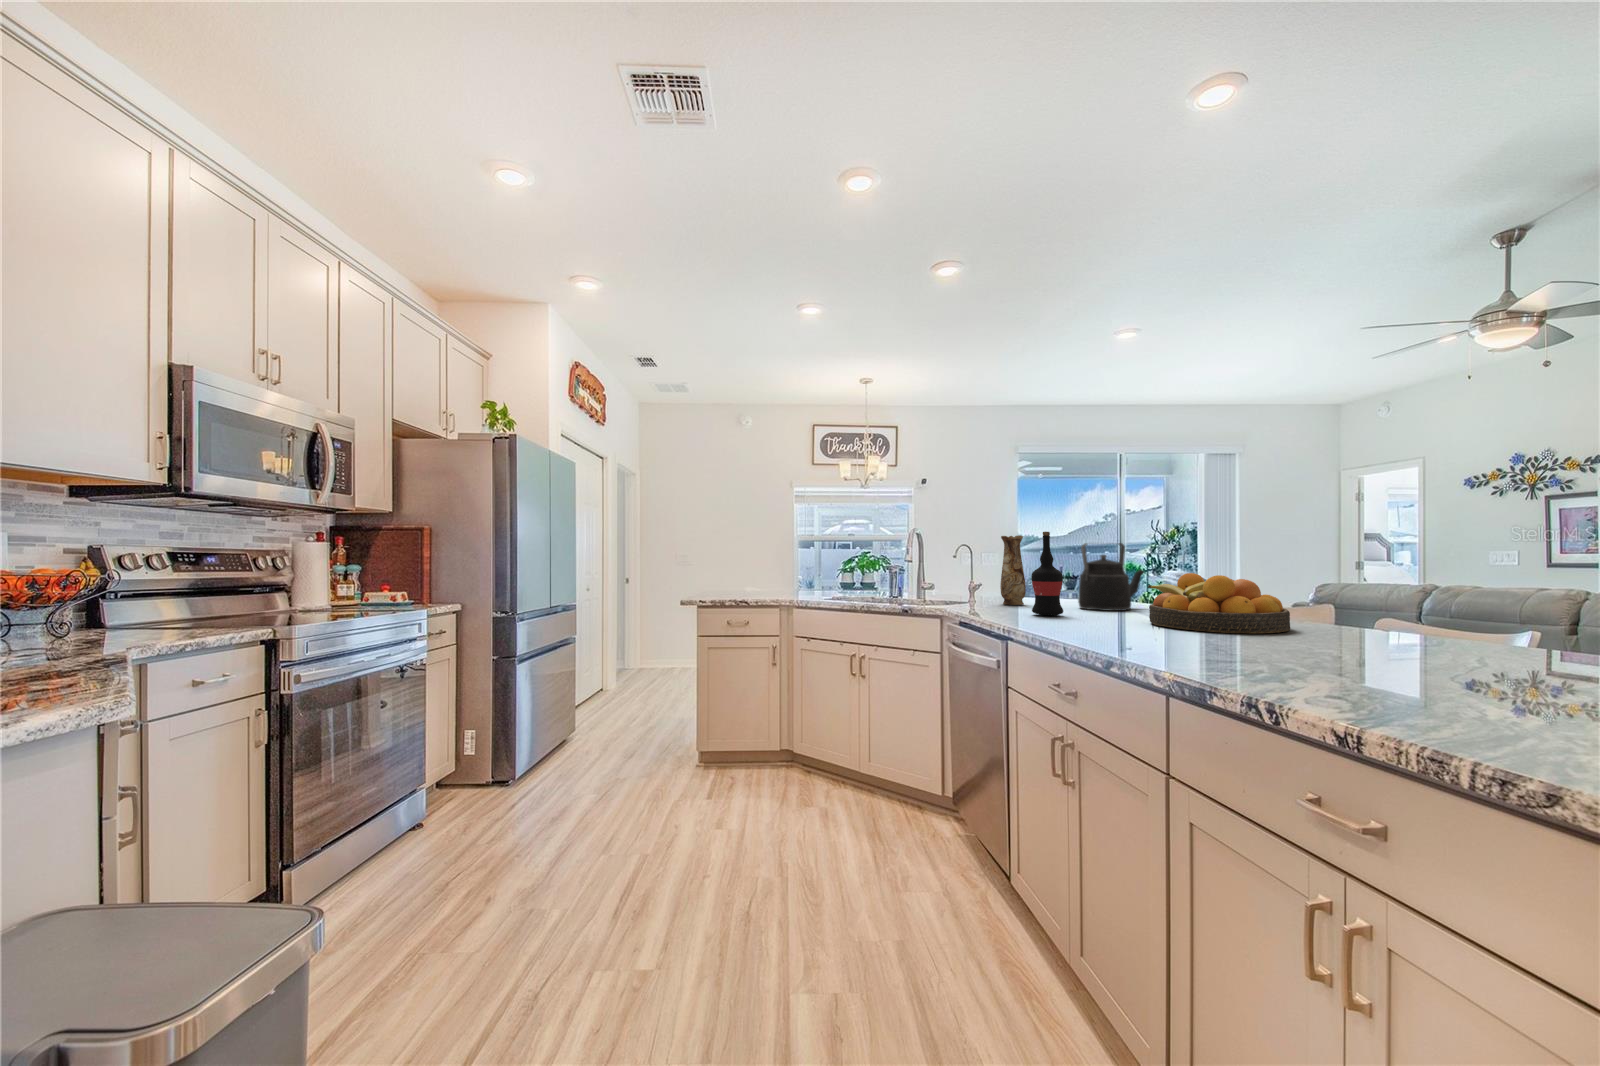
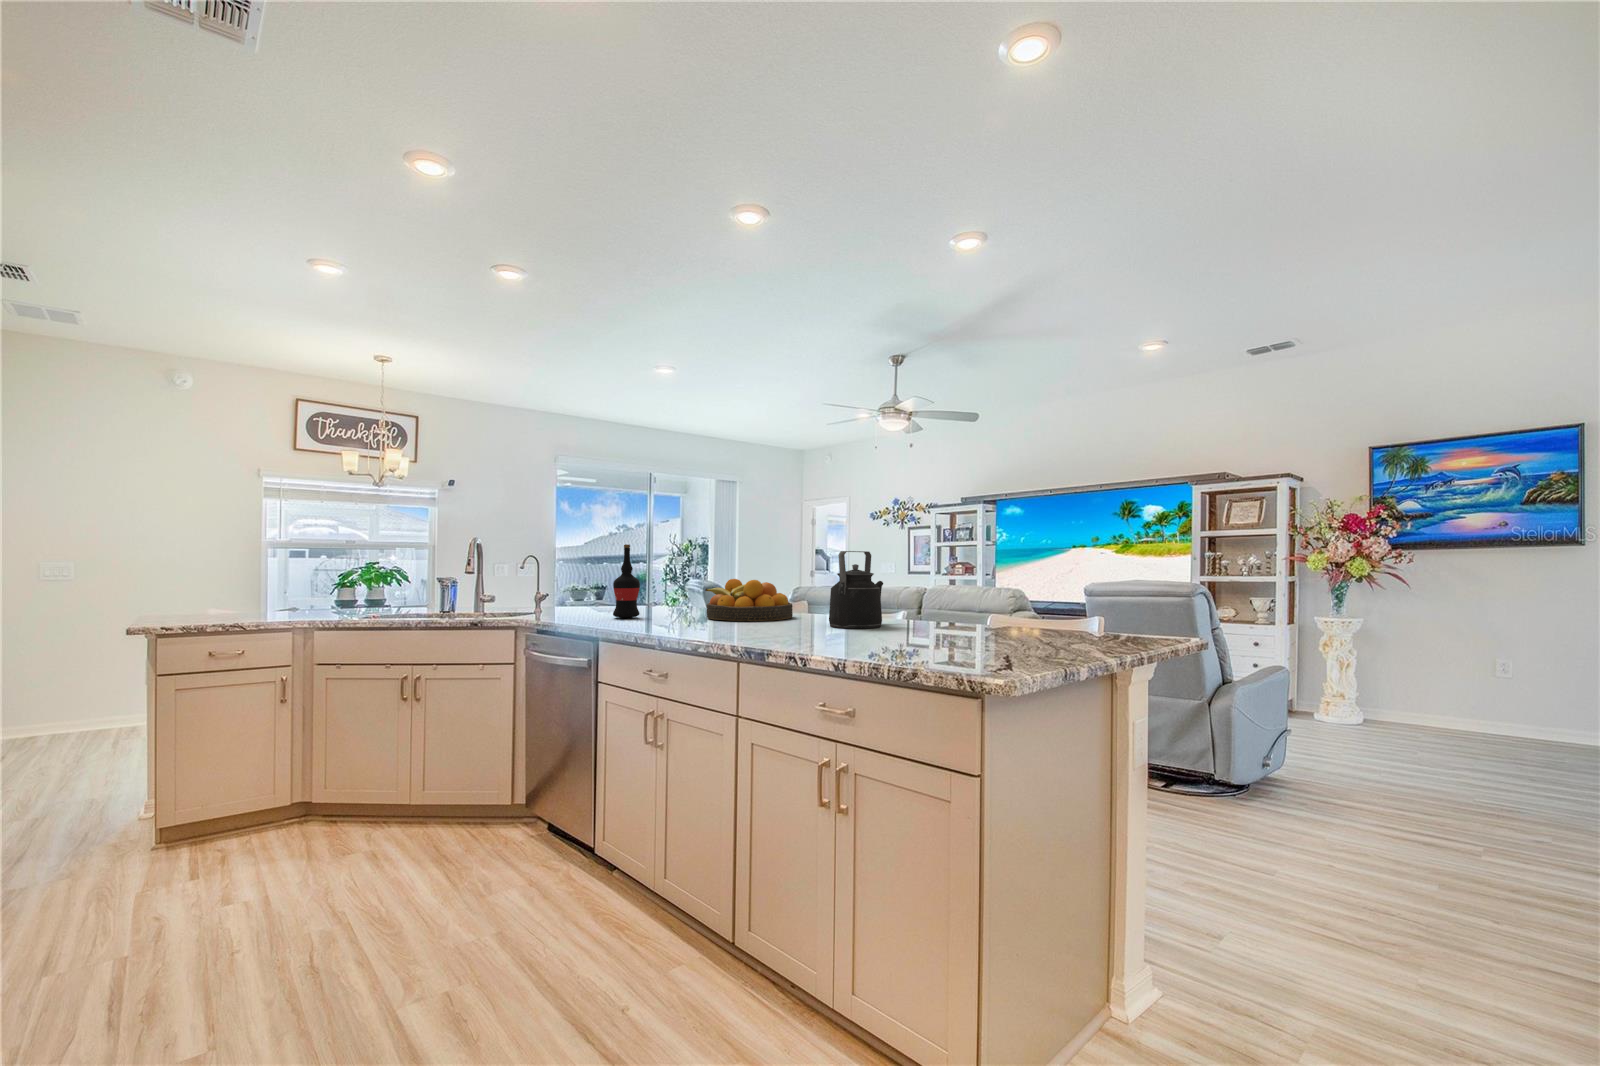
vase: present [1000,535,1026,605] -> none [575,547,598,612]
kettle: present [1078,543,1144,611] -> present [829,551,883,629]

